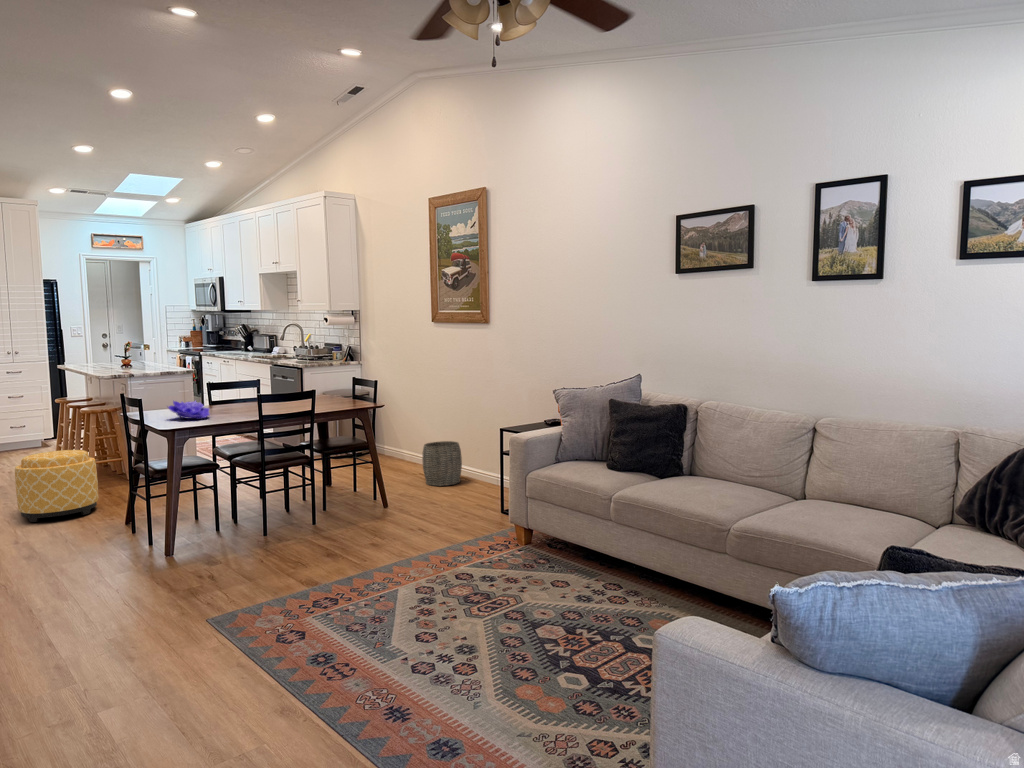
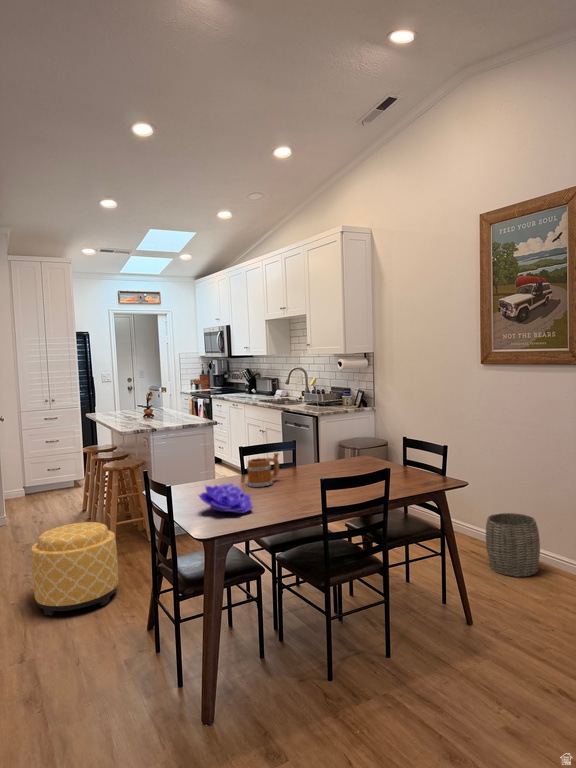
mug: none [212,384,241,409] -> present [247,453,279,487]

